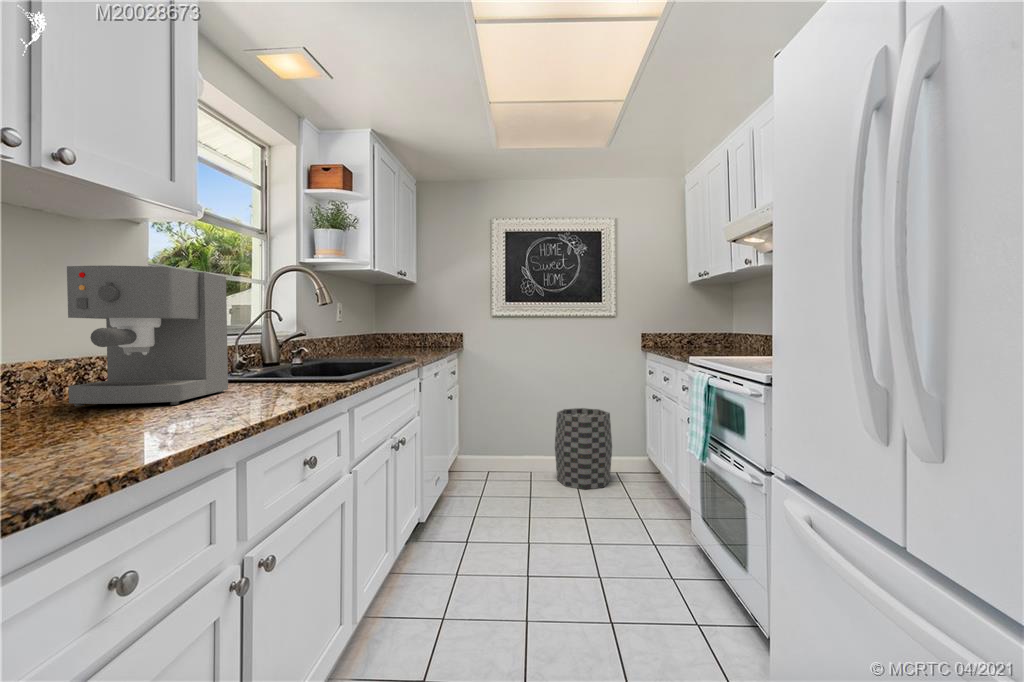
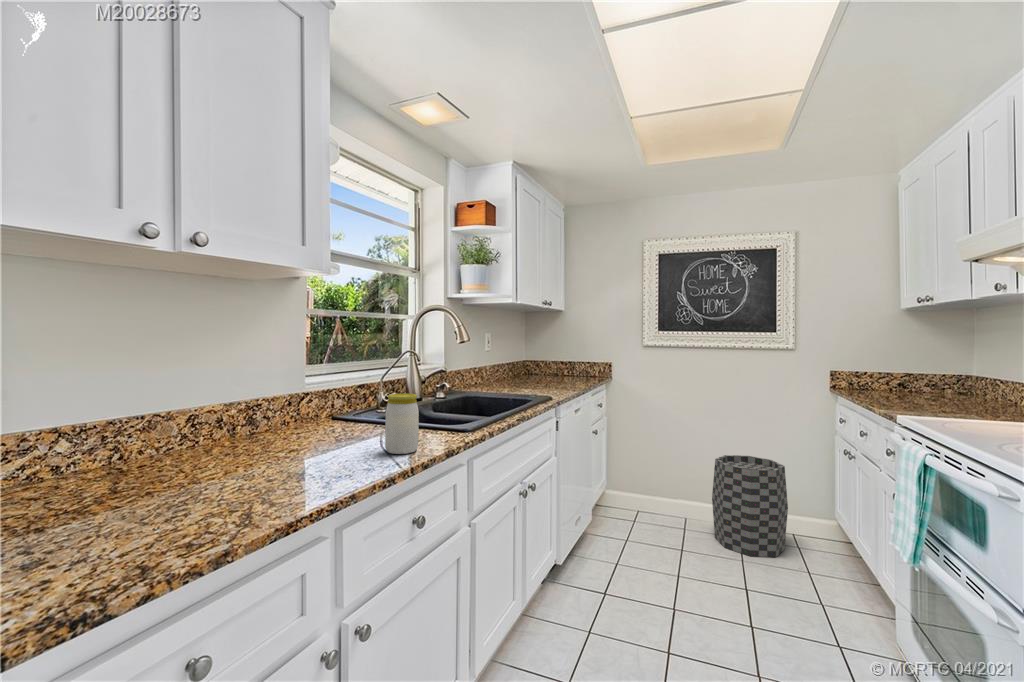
coffee maker: present [67,265,228,406] -> none [232,325,361,453]
jar: none [270,340,306,398] -> present [385,394,419,454]

